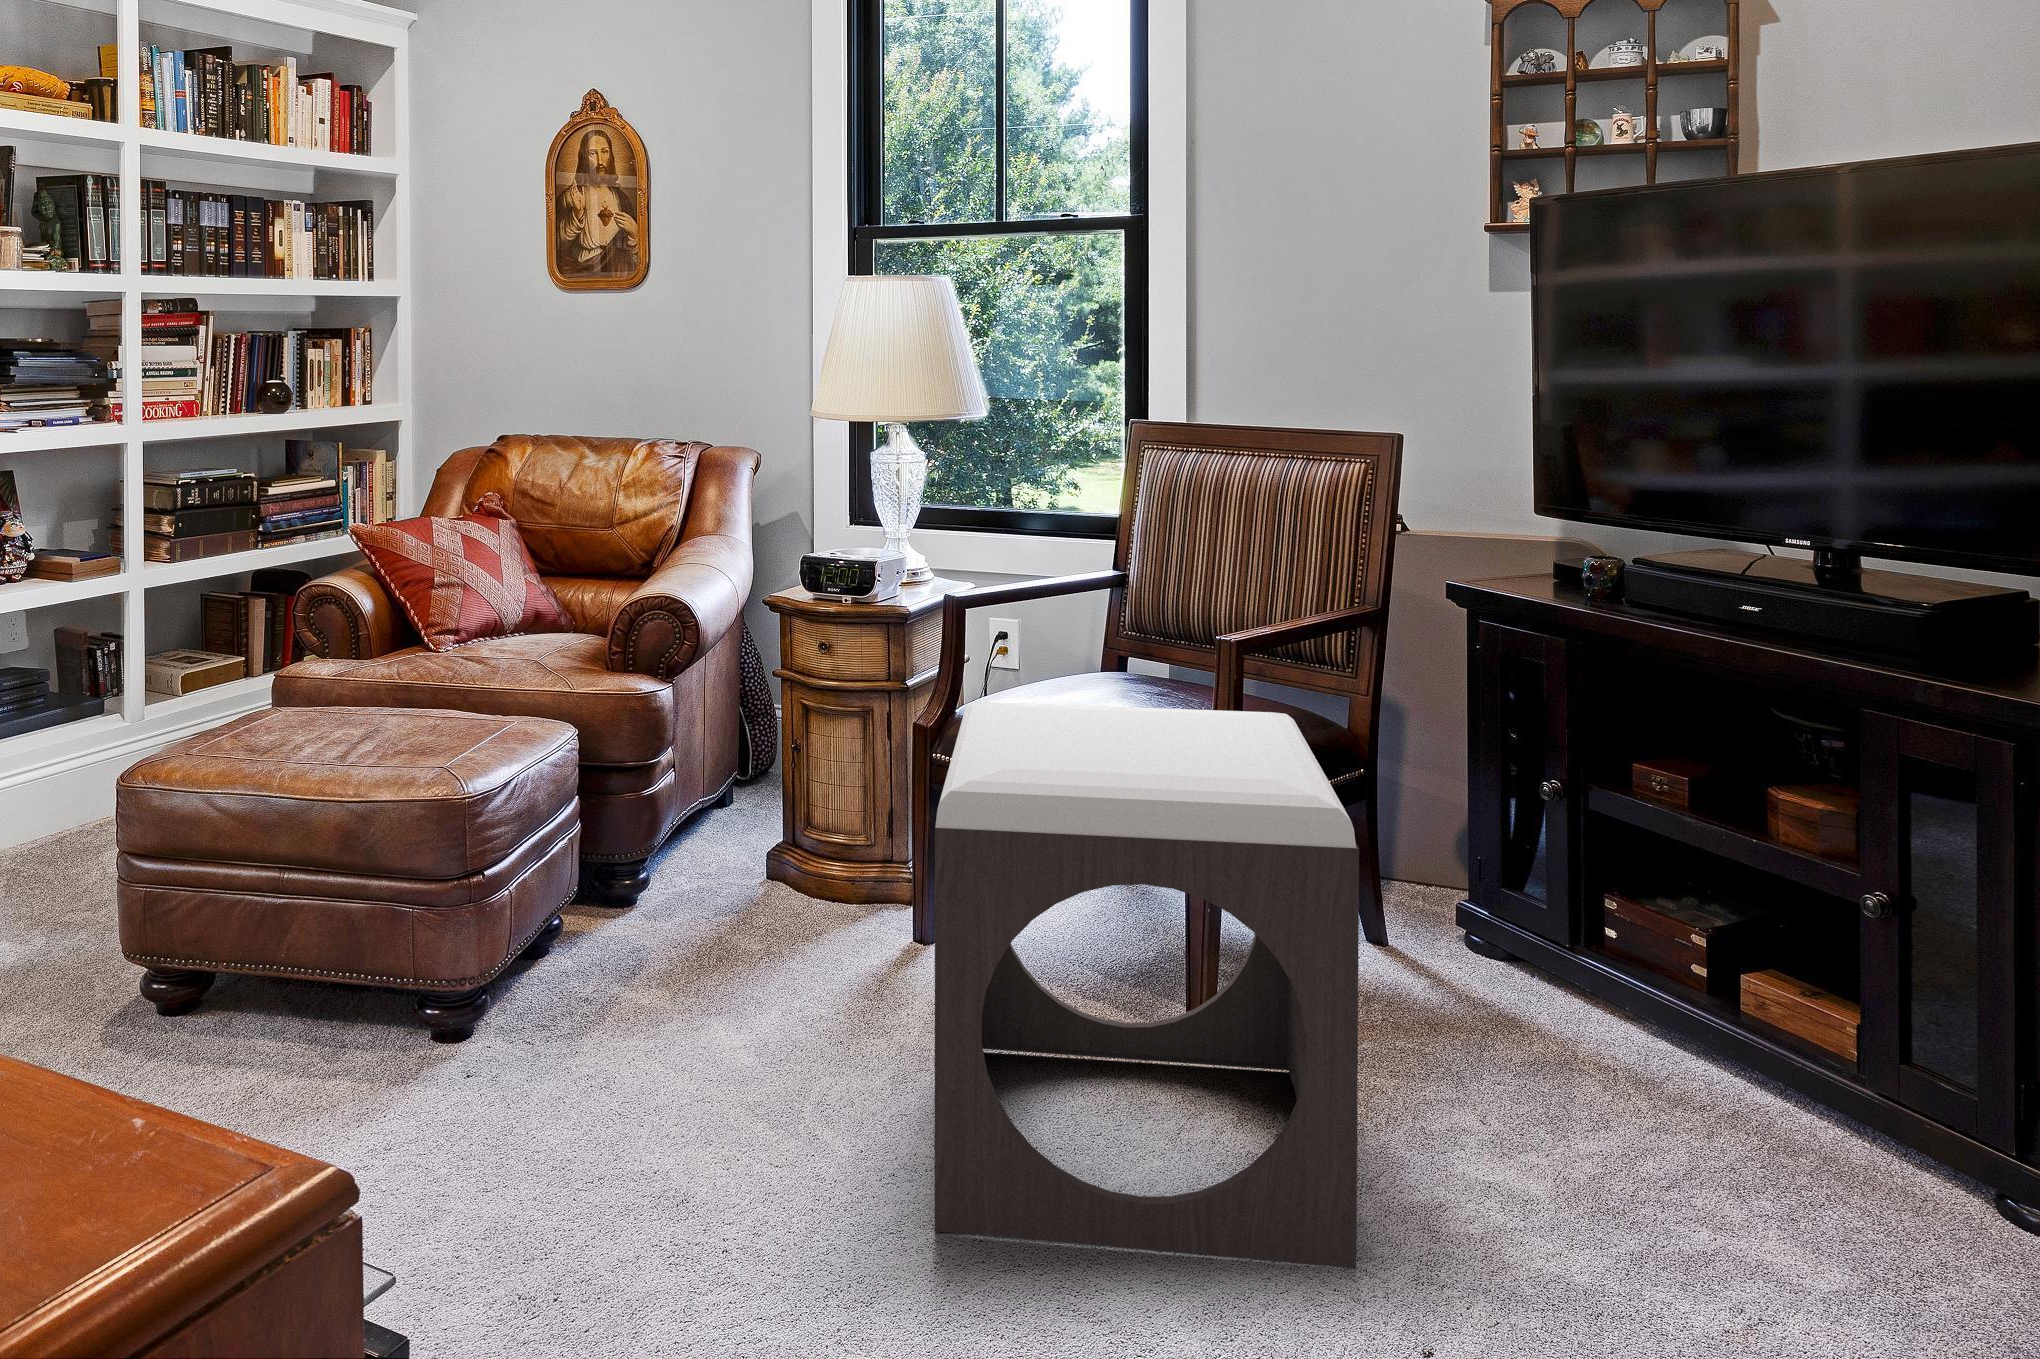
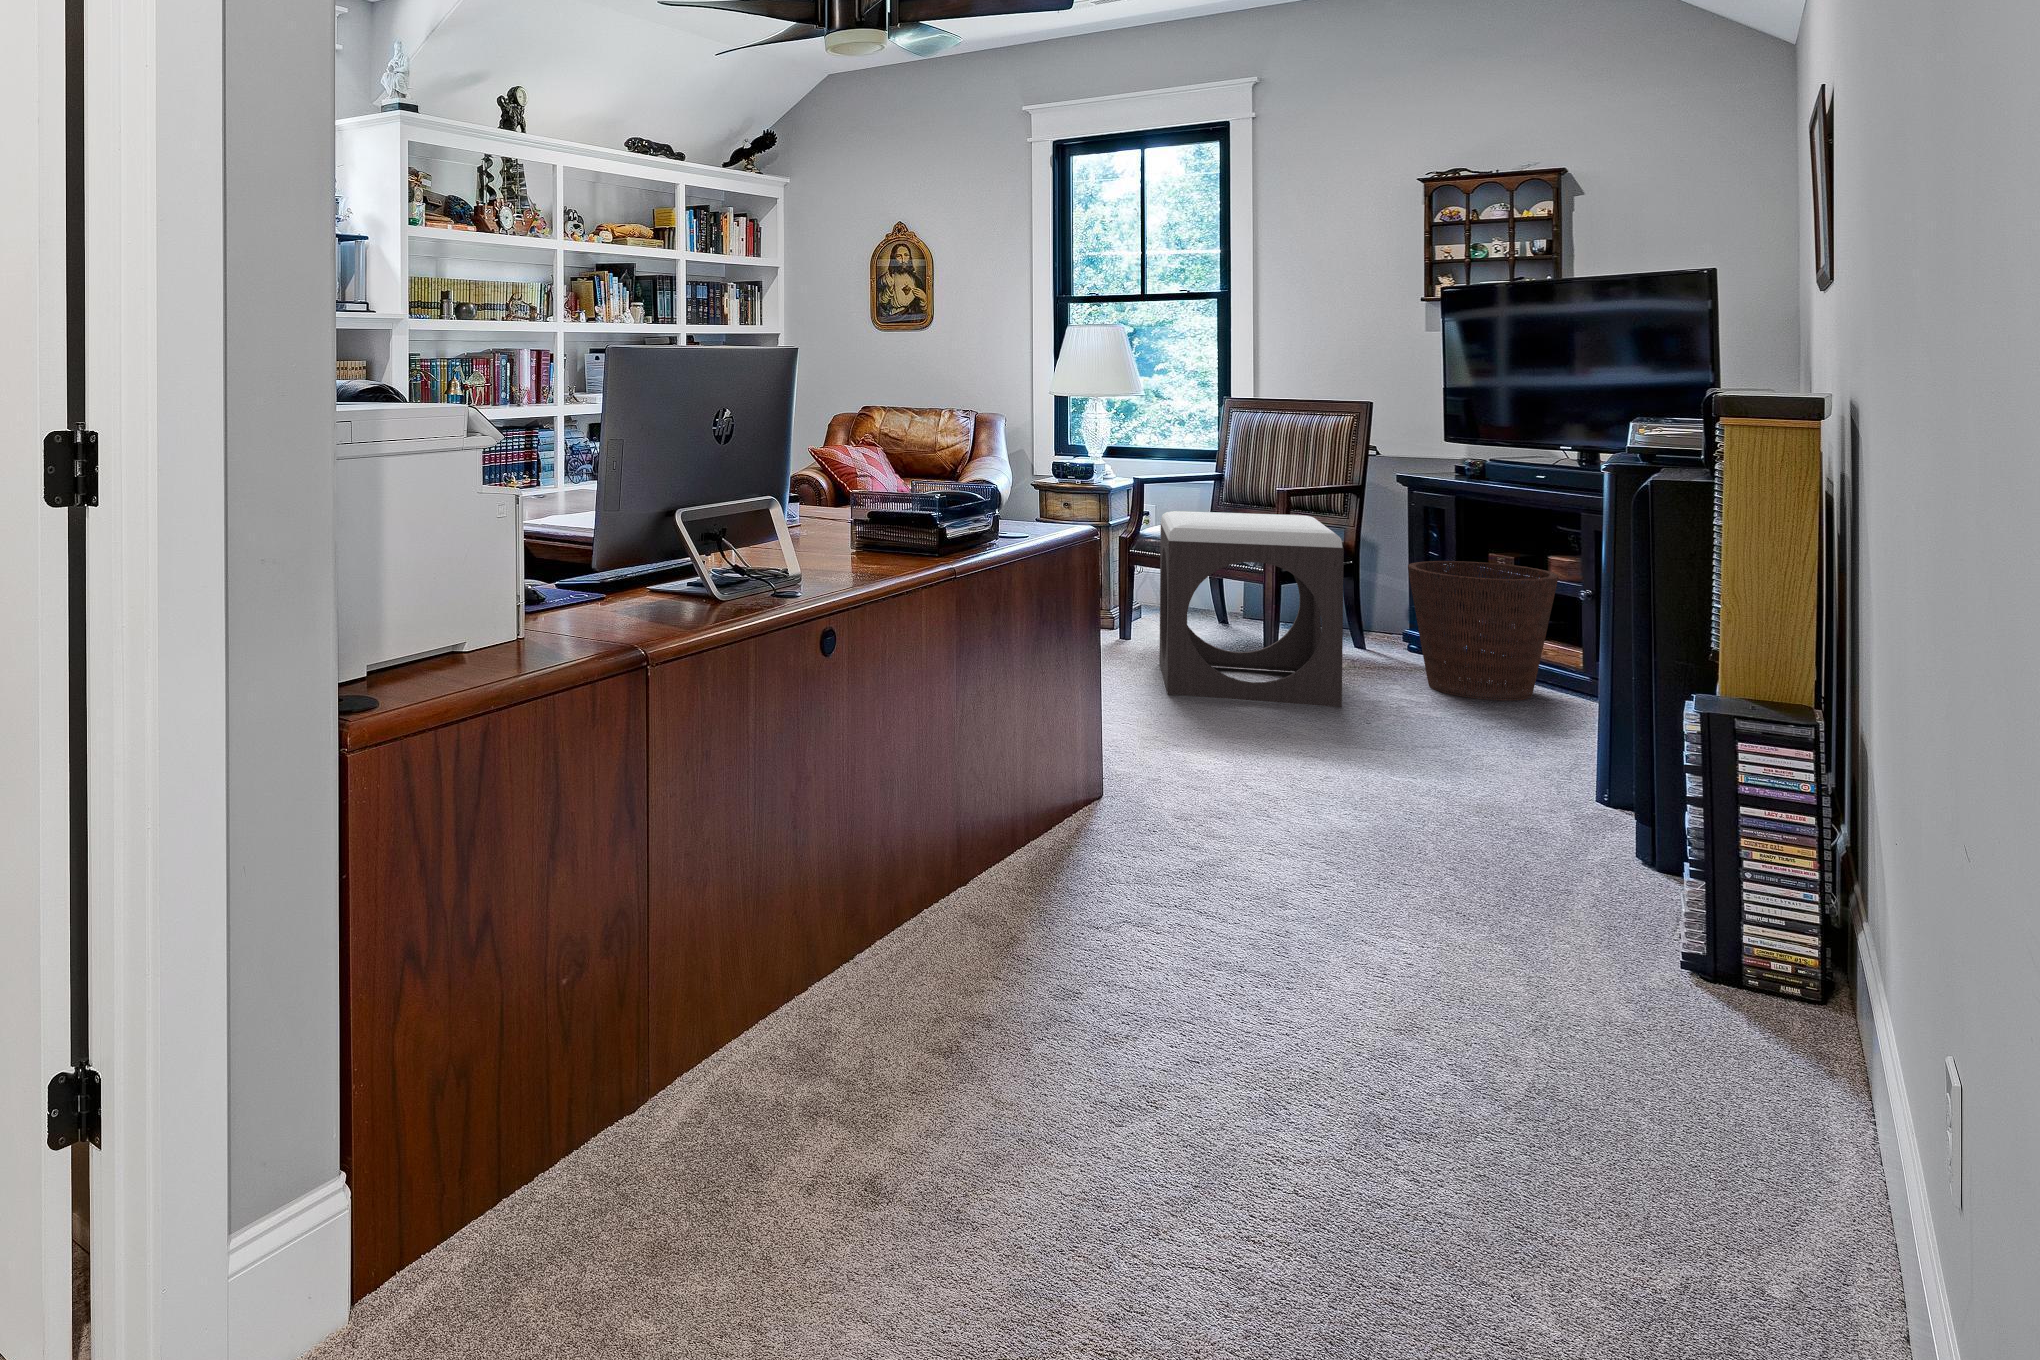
basket: none [1489,802,1827,1183] -> present [1408,561,1559,700]

